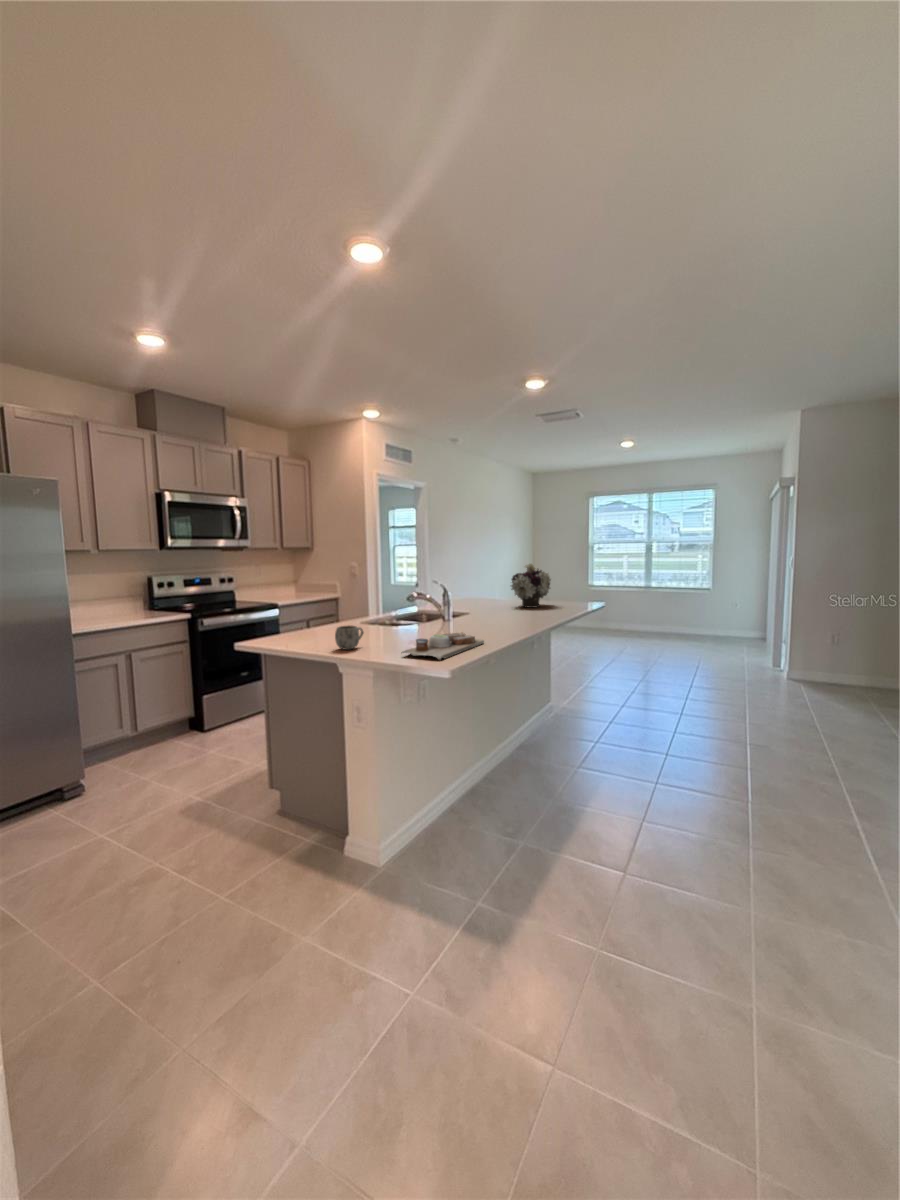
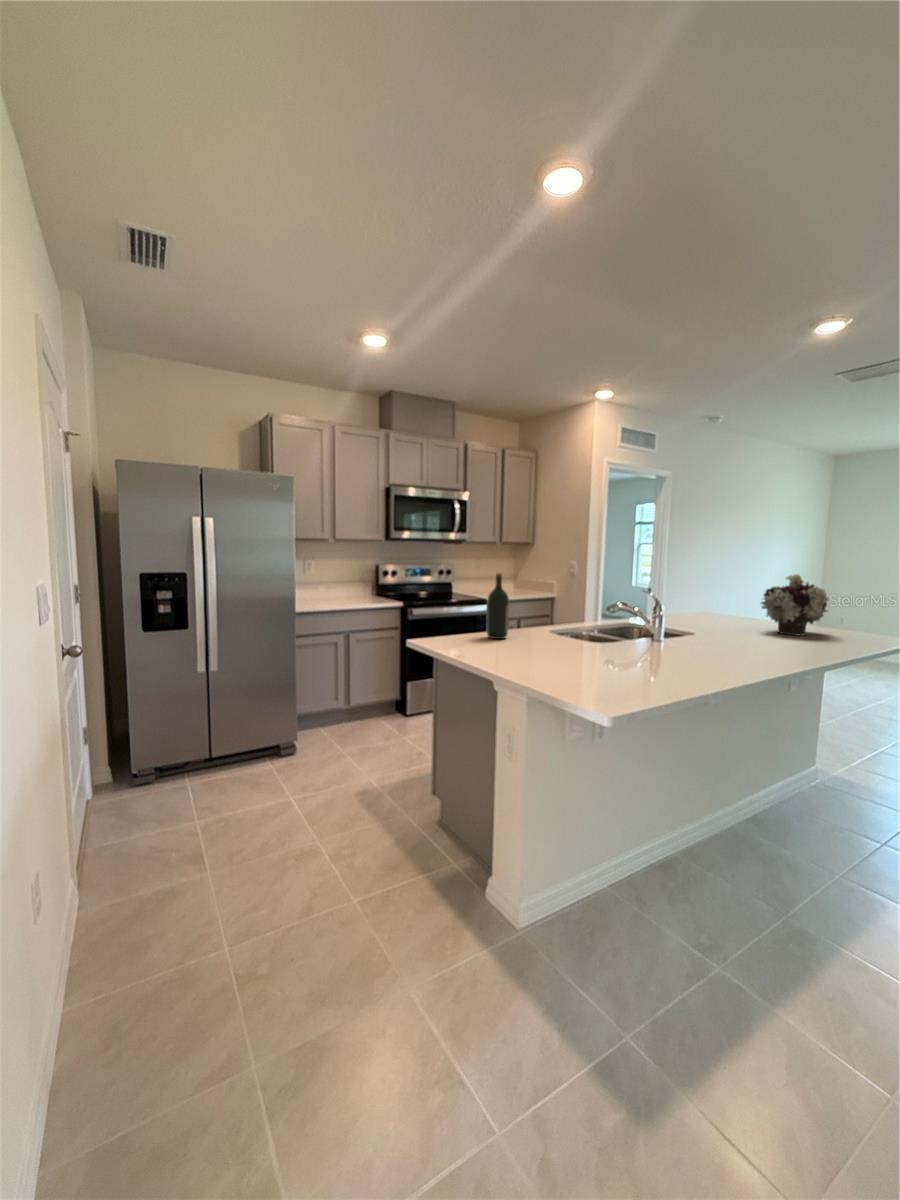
wine bottle: none [310,575,331,634] -> present [487,573,509,639]
mug: present [335,625,364,650] -> none [492,635,528,664]
cutting board: present [402,632,484,660] -> none [557,661,685,700]

